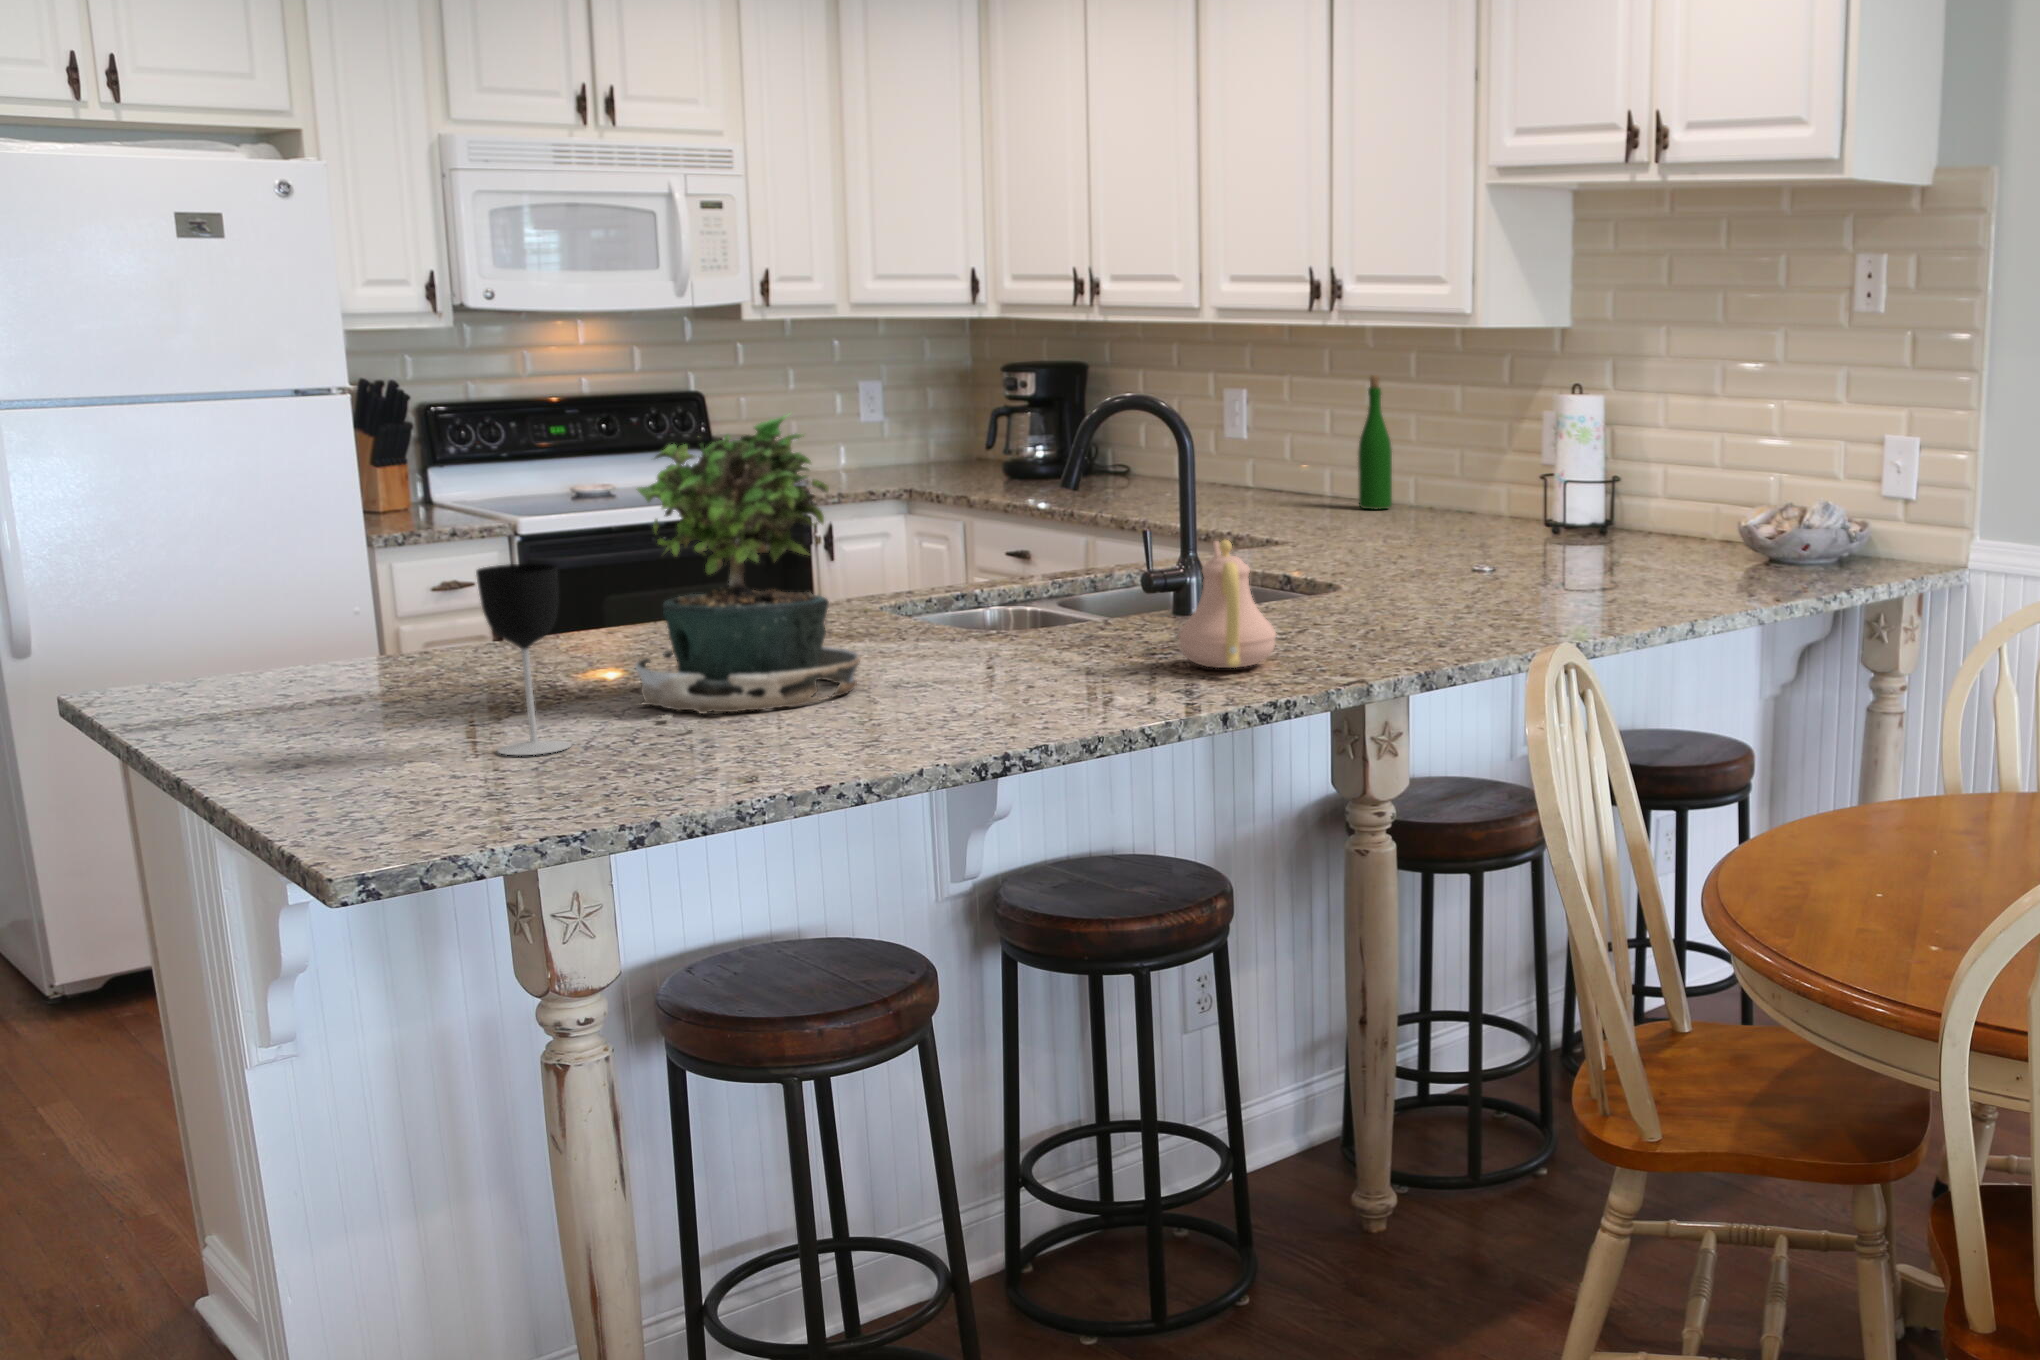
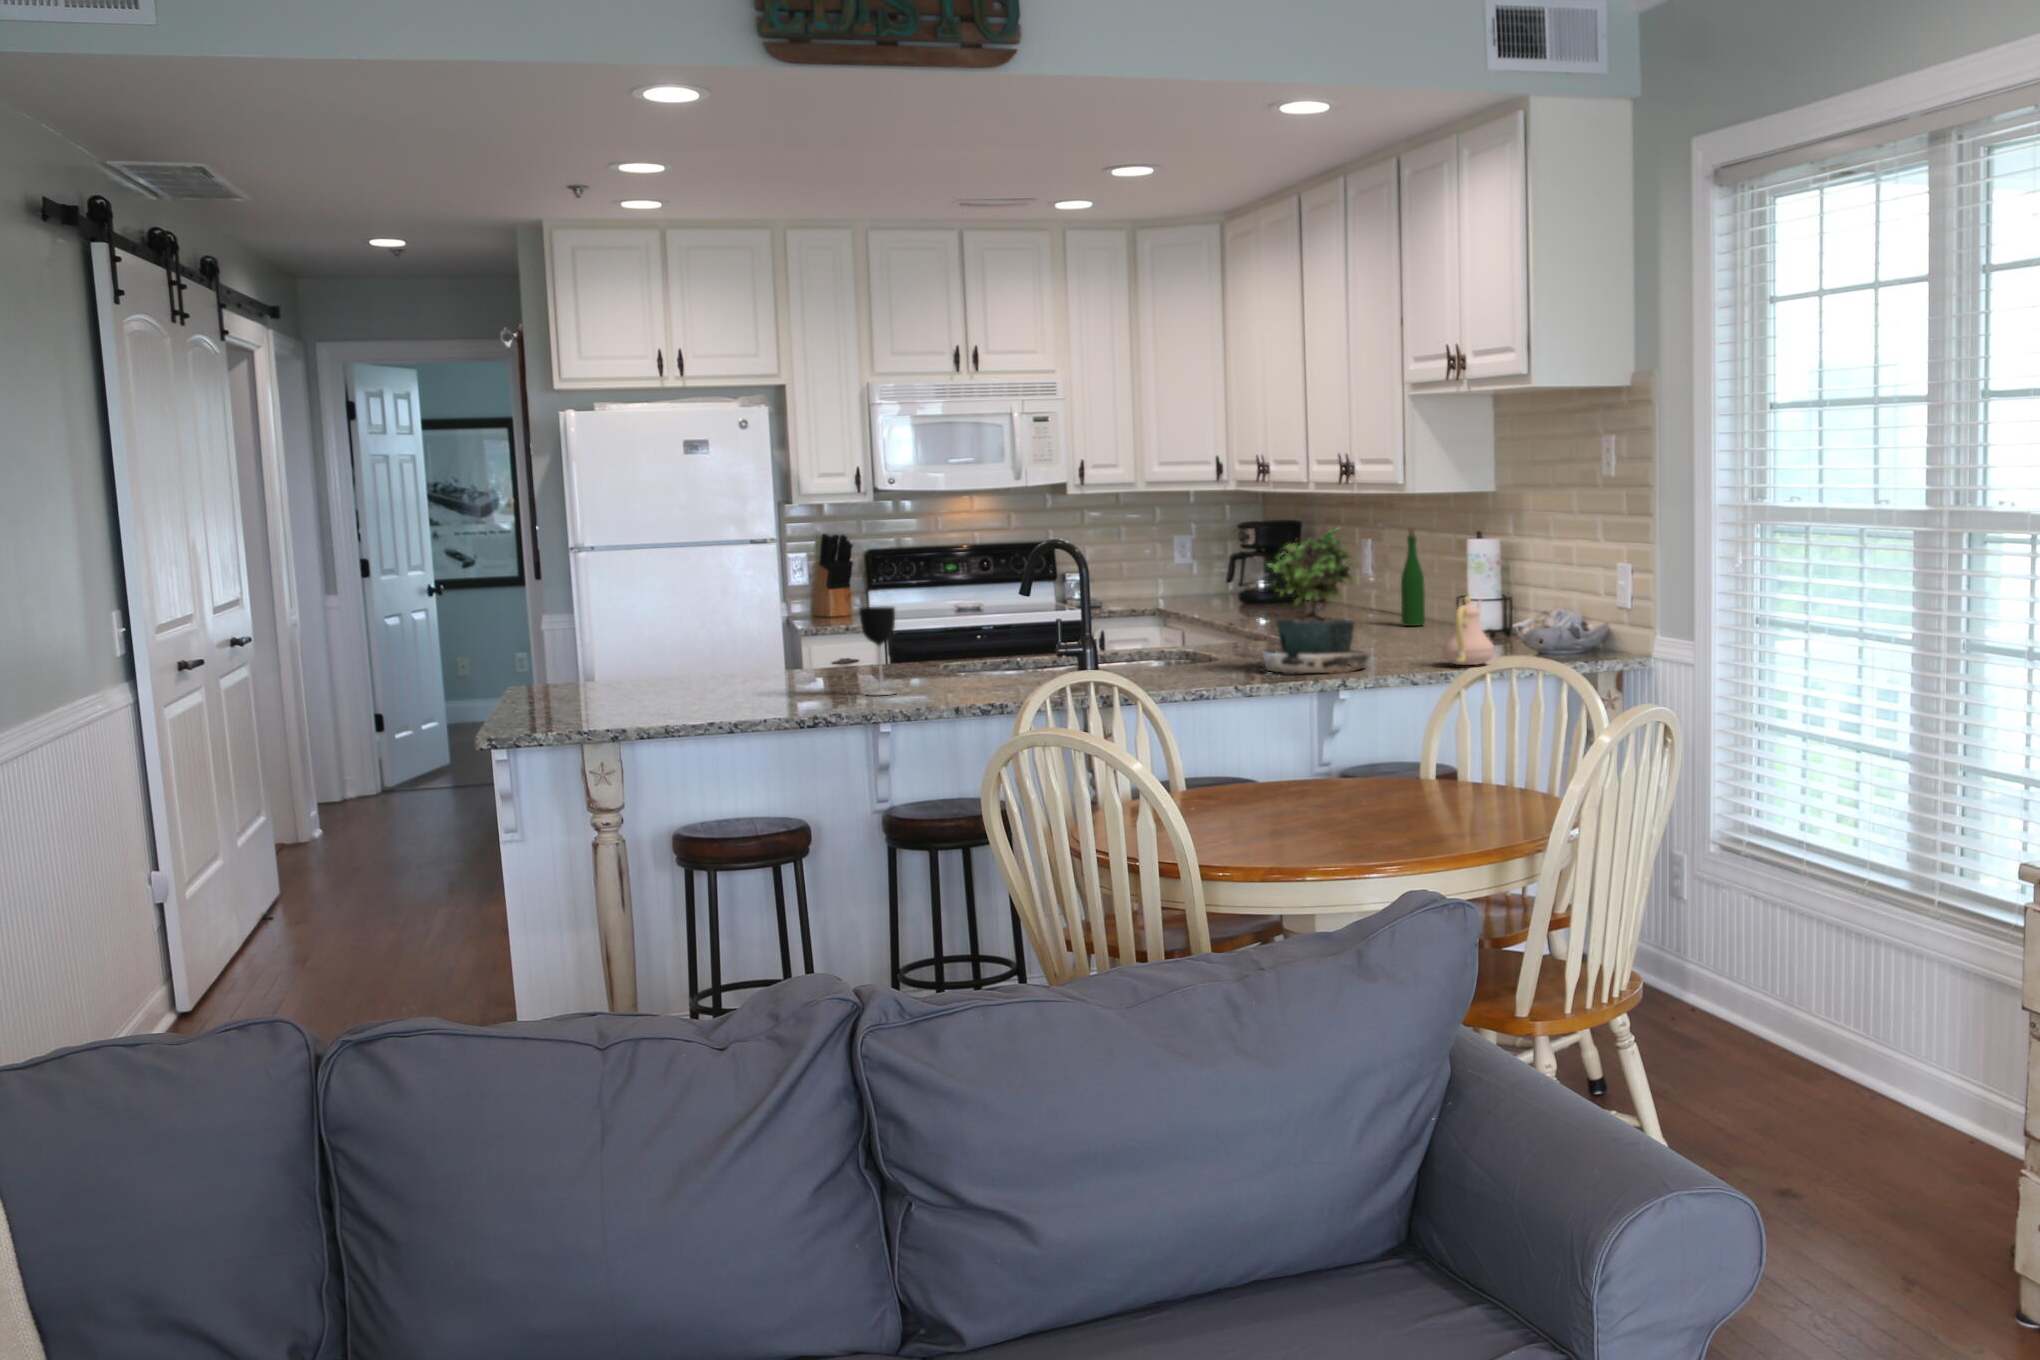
potted plant: present [635,415,861,729] -> present [1263,528,1371,673]
teapot: present [1178,540,1276,668] -> present [1442,596,1494,665]
wine glass: present [476,564,571,755] -> present [859,606,895,695]

